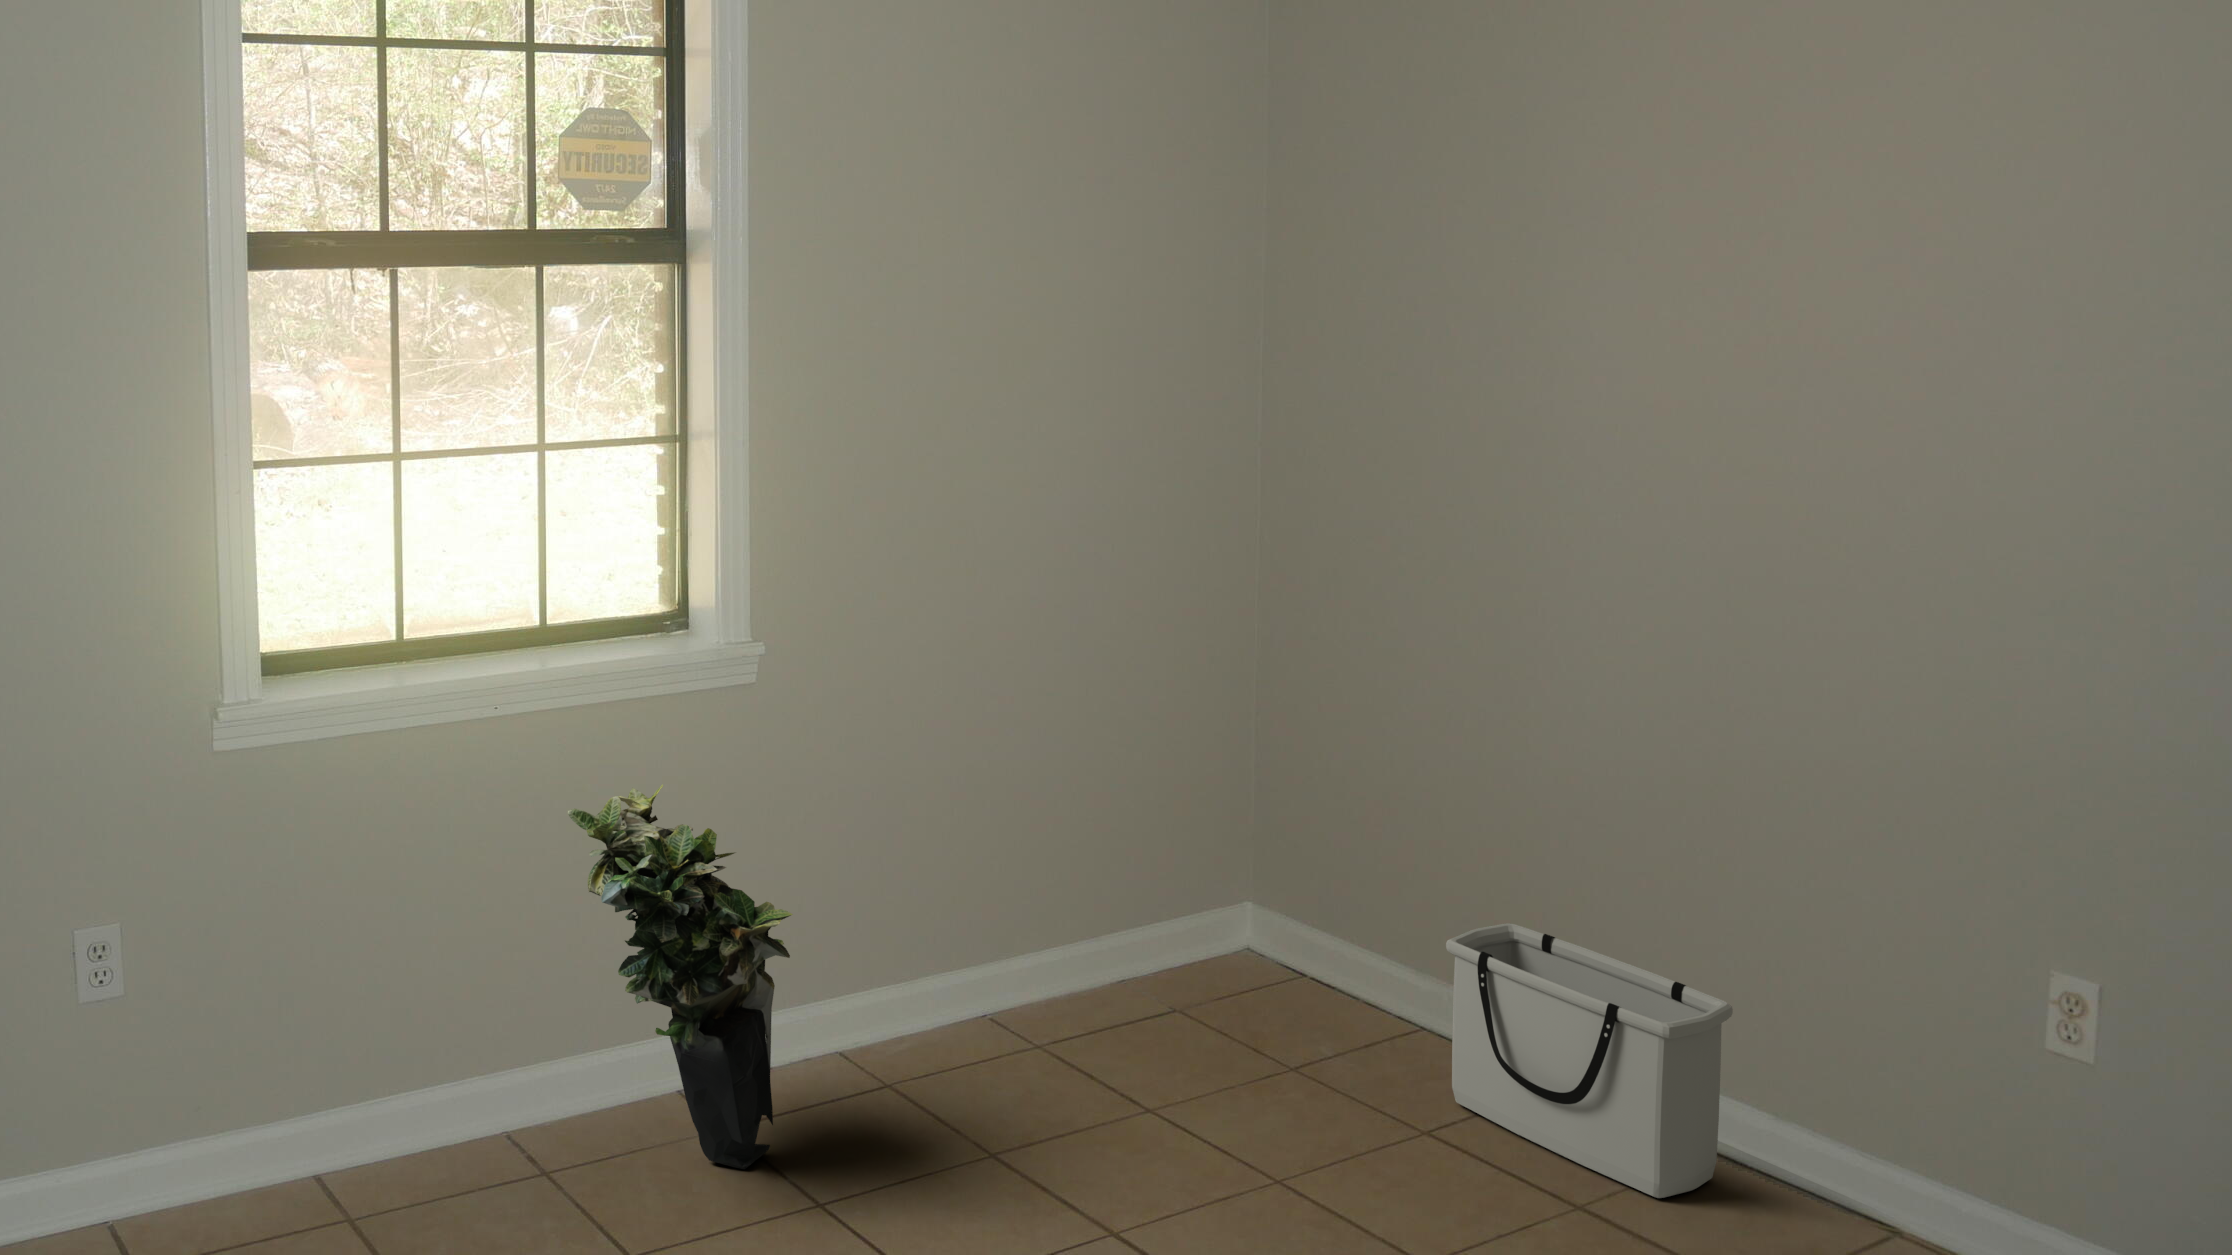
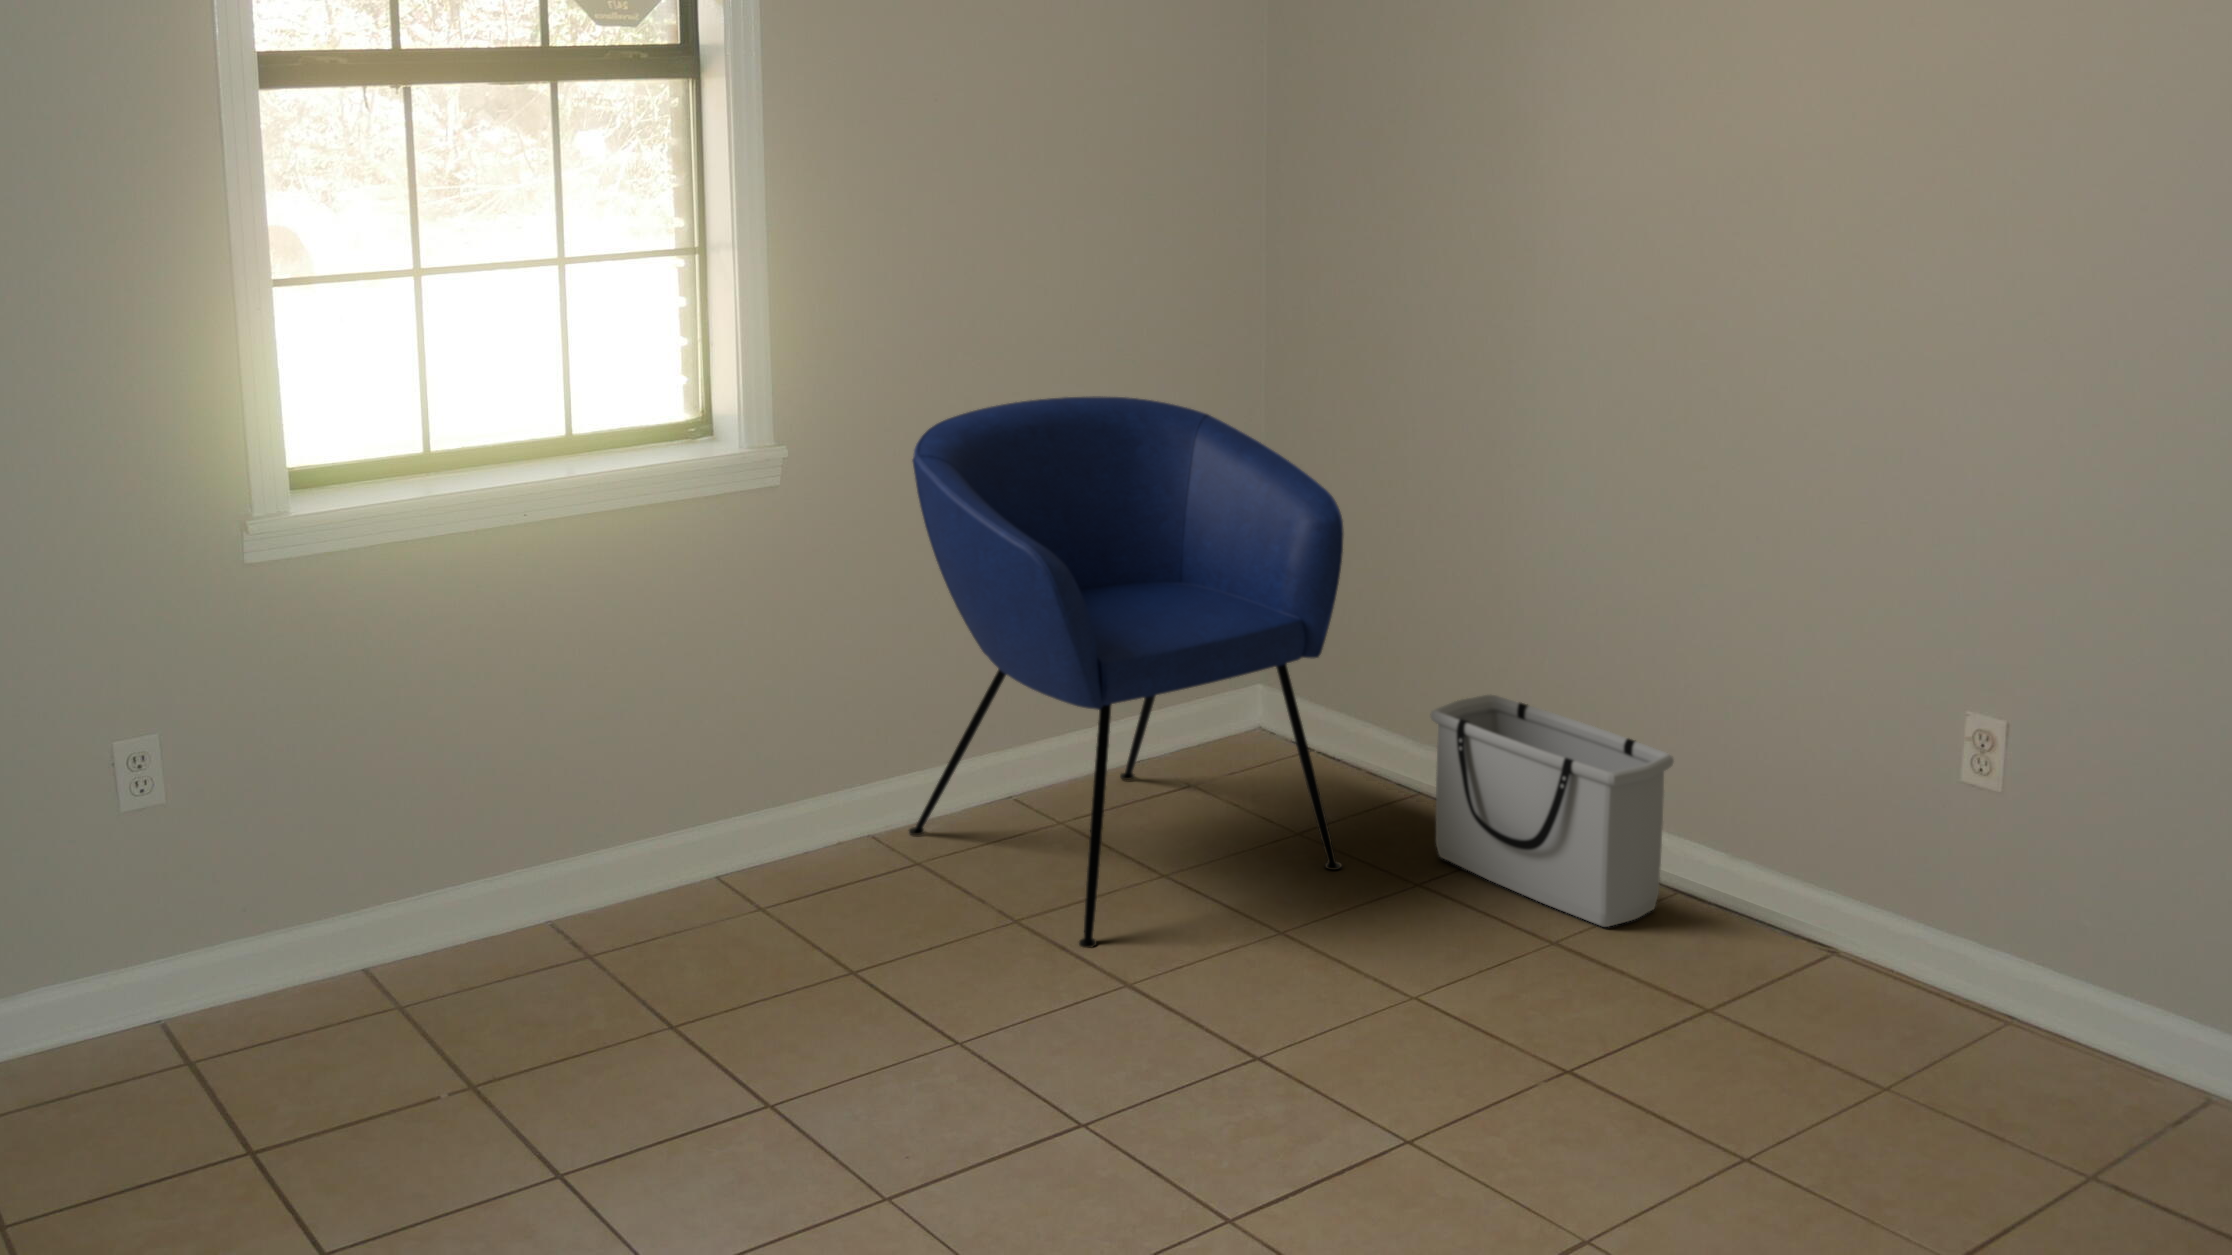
armchair: none [878,592,1350,1197] -> present [909,396,1343,948]
potted plant: present [568,784,793,1170] -> none [599,585,820,938]

